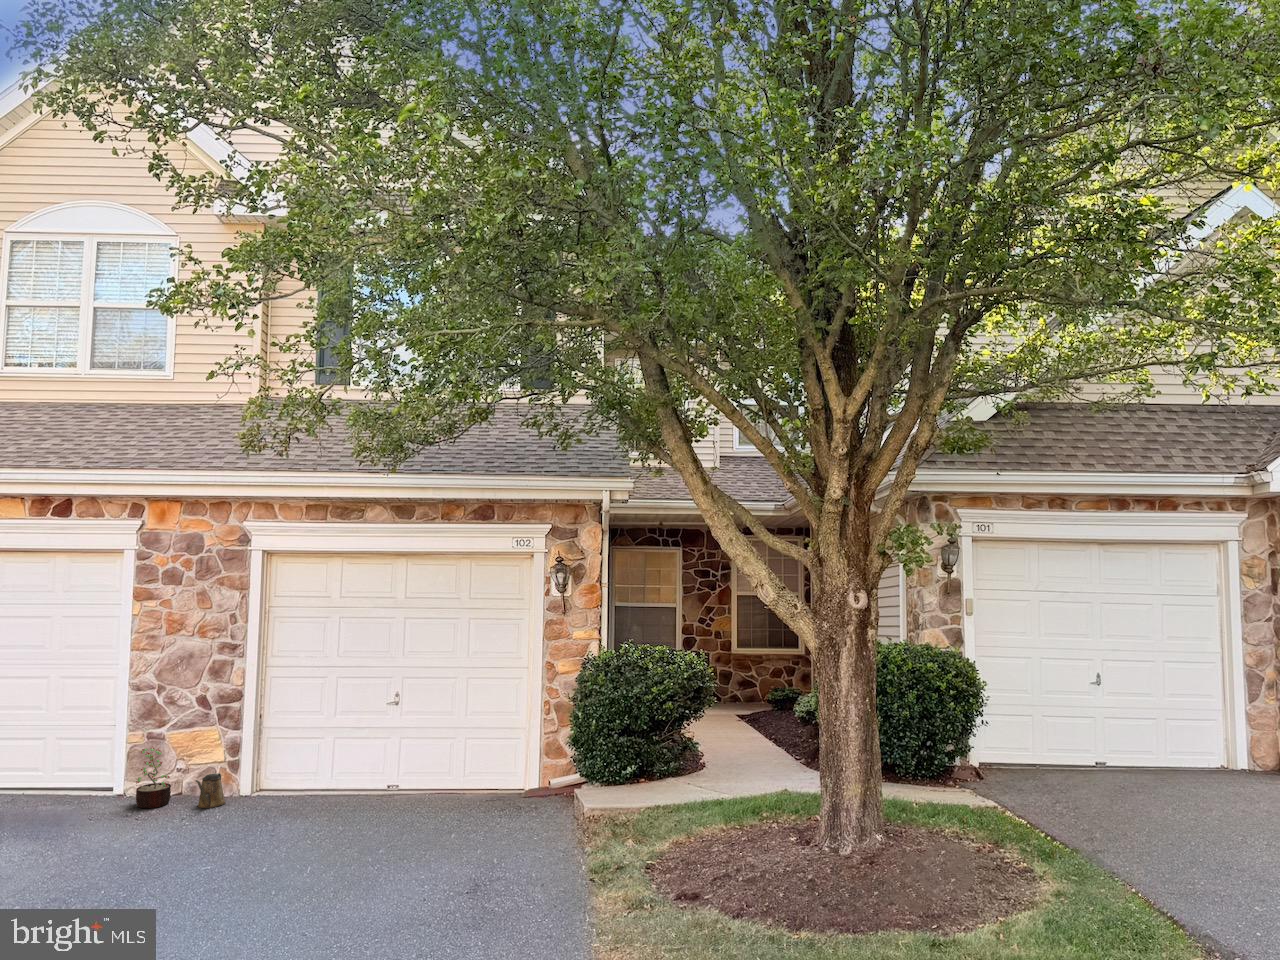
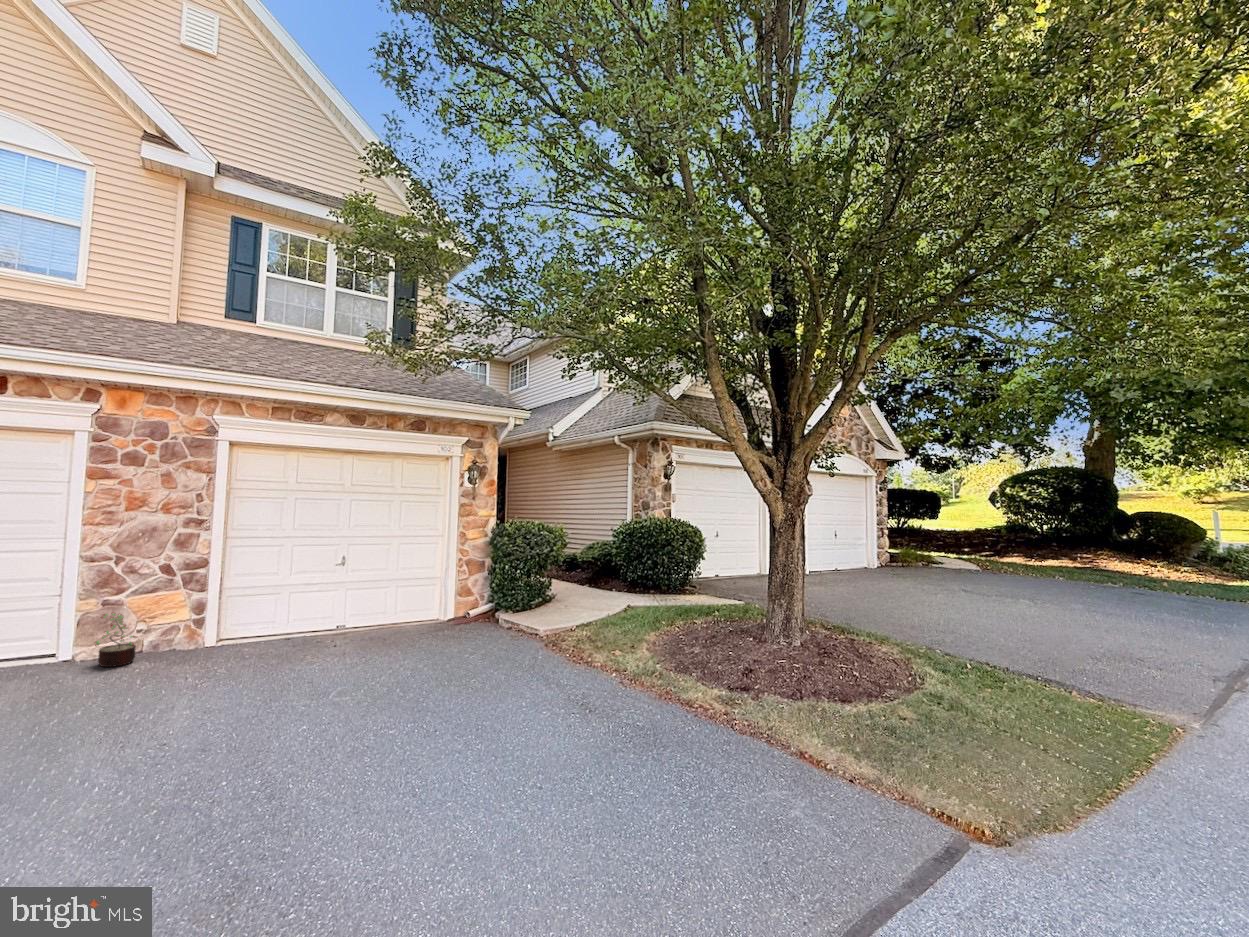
watering can: present [196,773,226,808] -> none [169,630,197,660]

